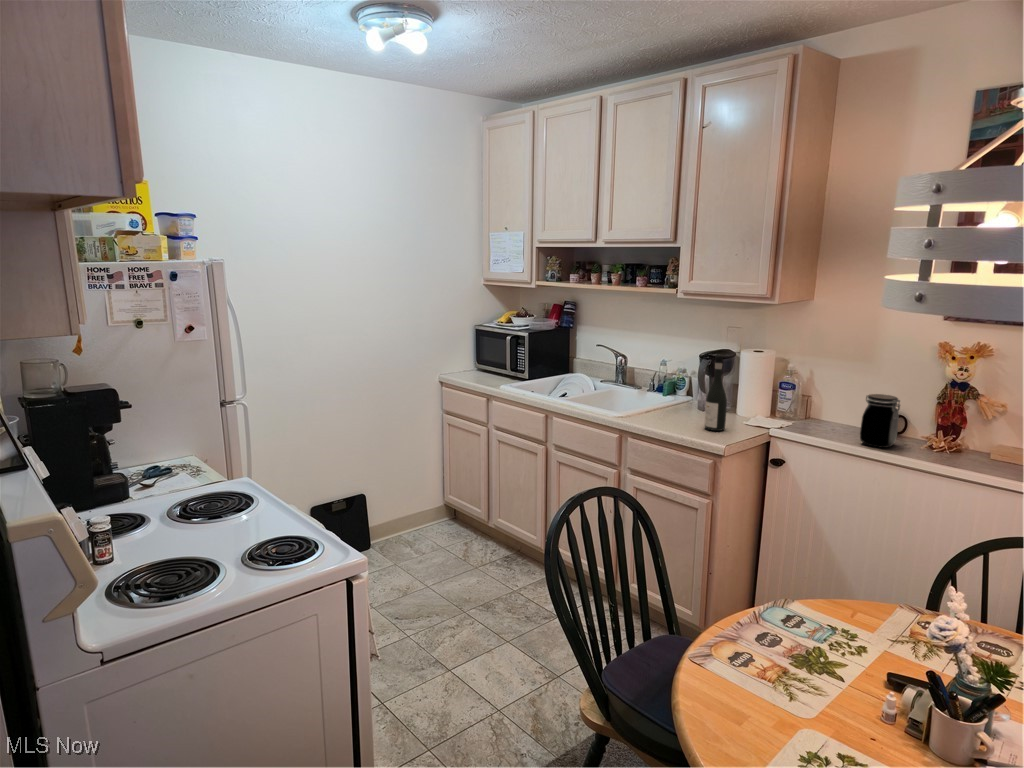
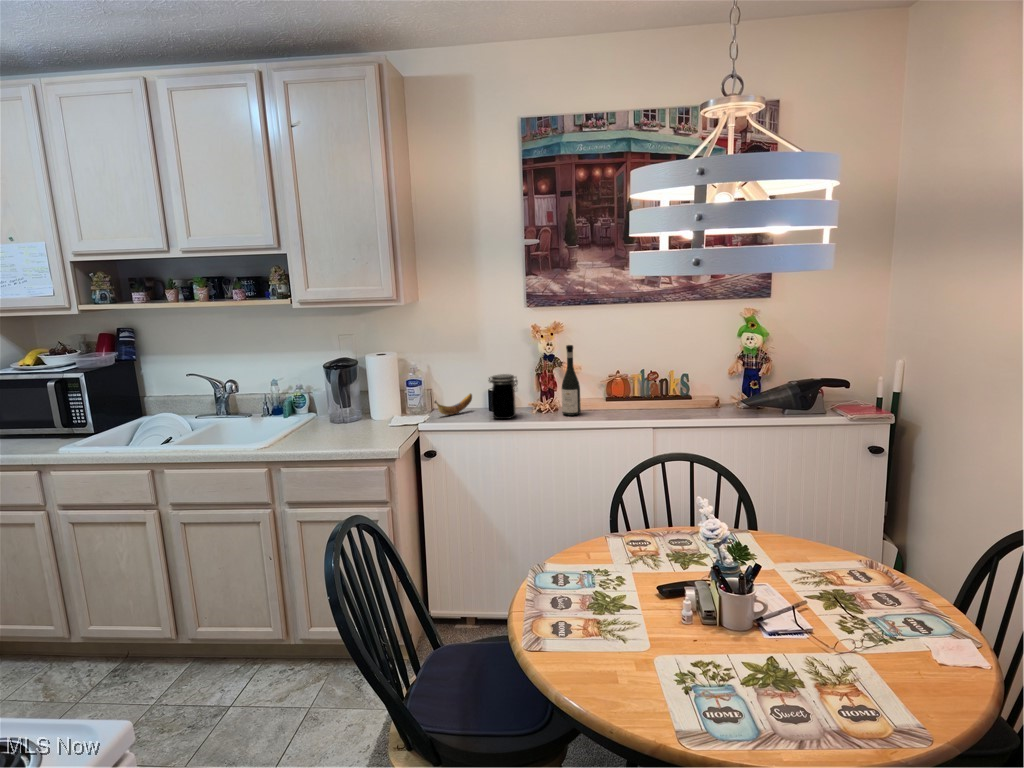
wine bottle: present [704,355,727,431] -> present [562,345,581,416]
banana: none [799,409,850,428] -> present [434,394,472,415]

